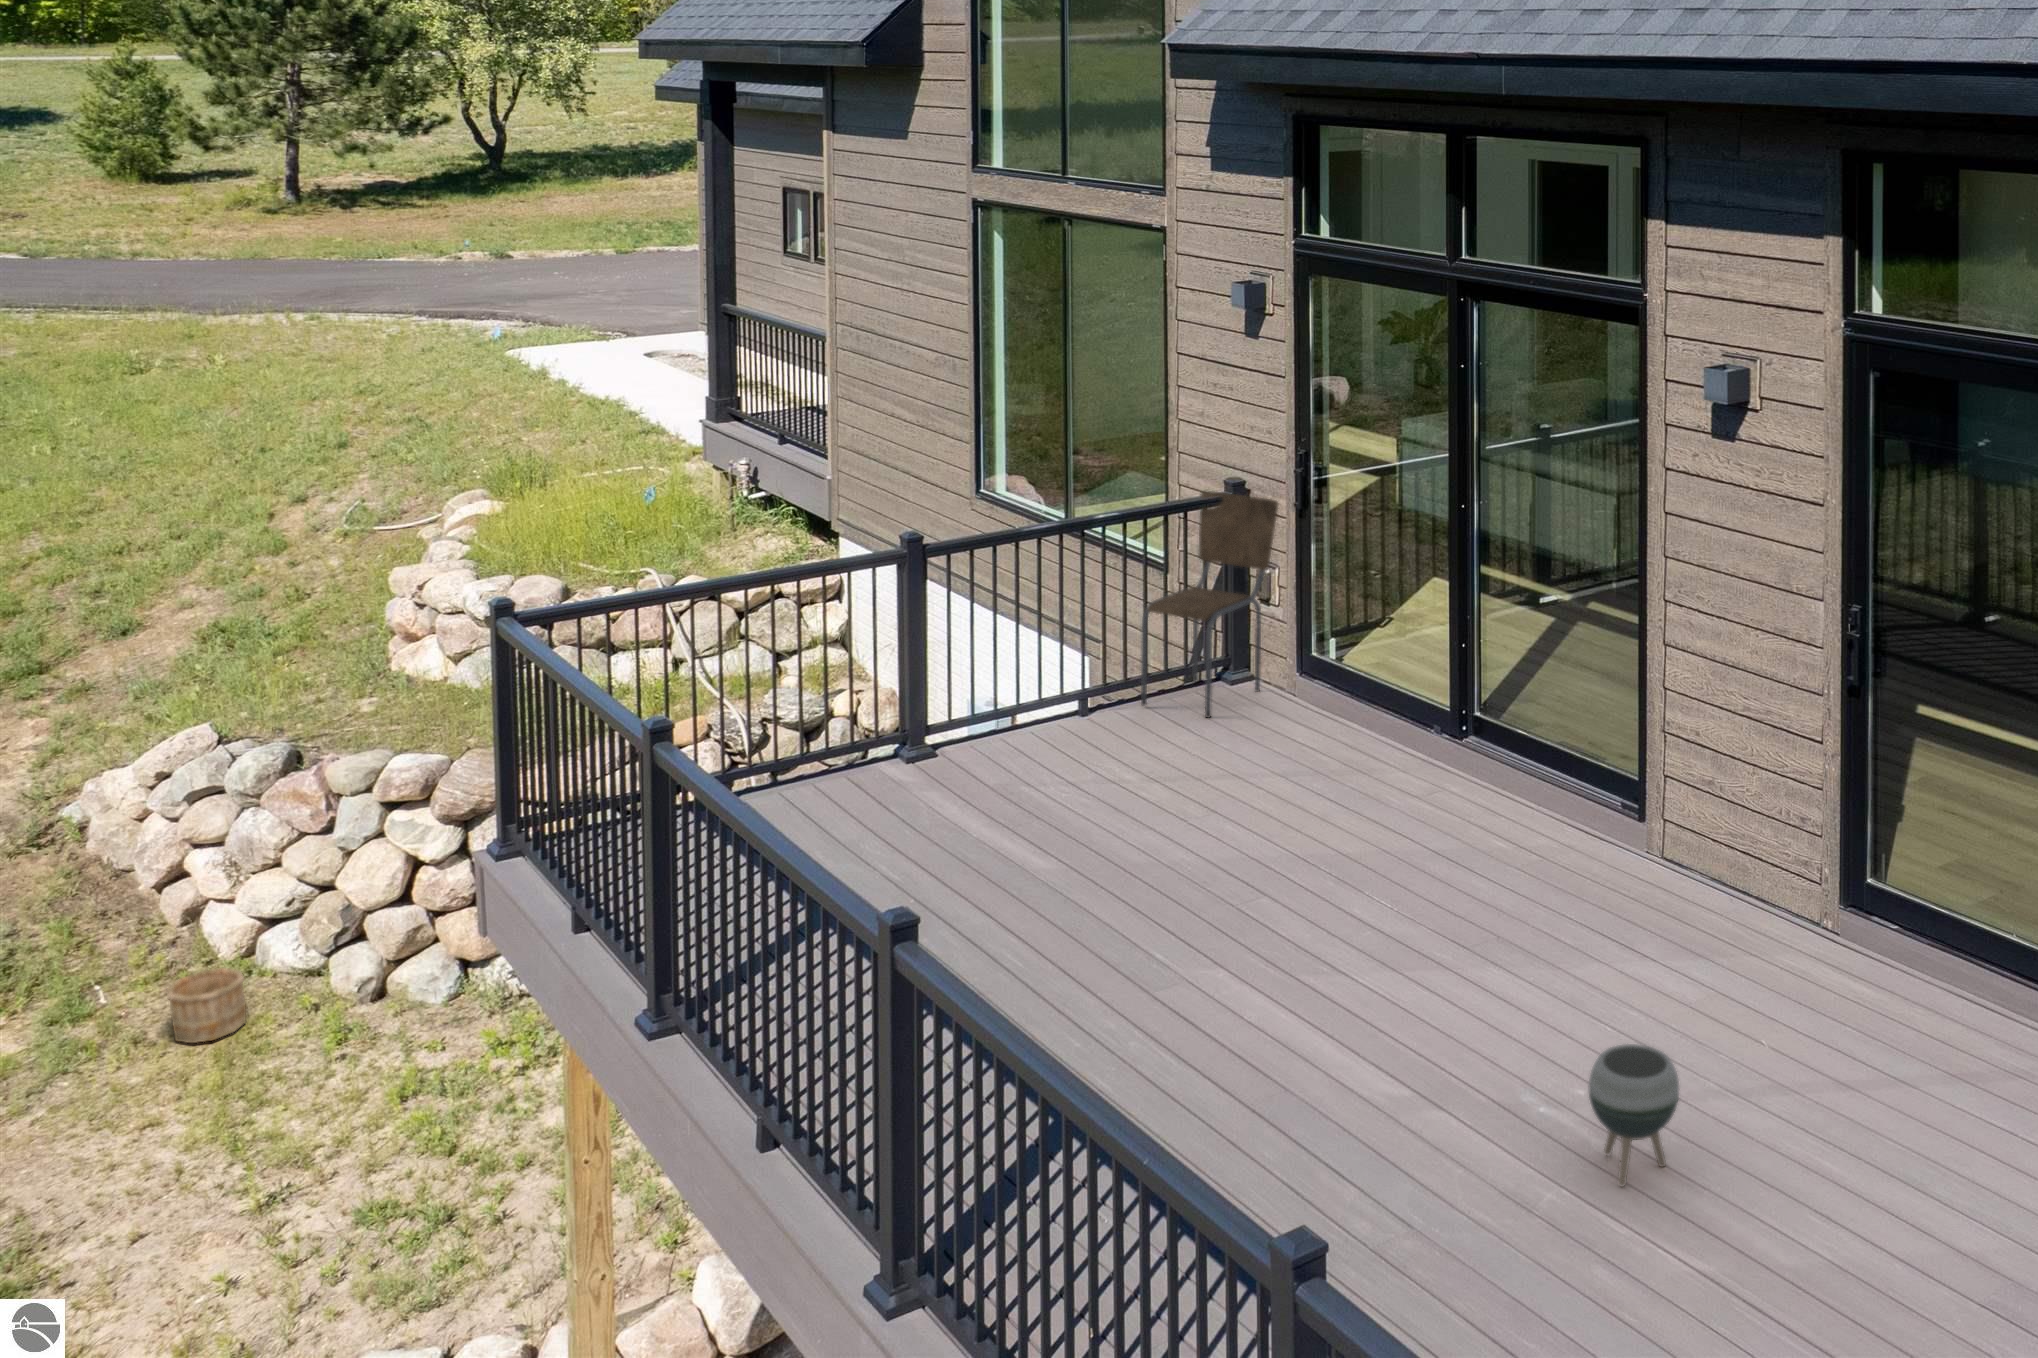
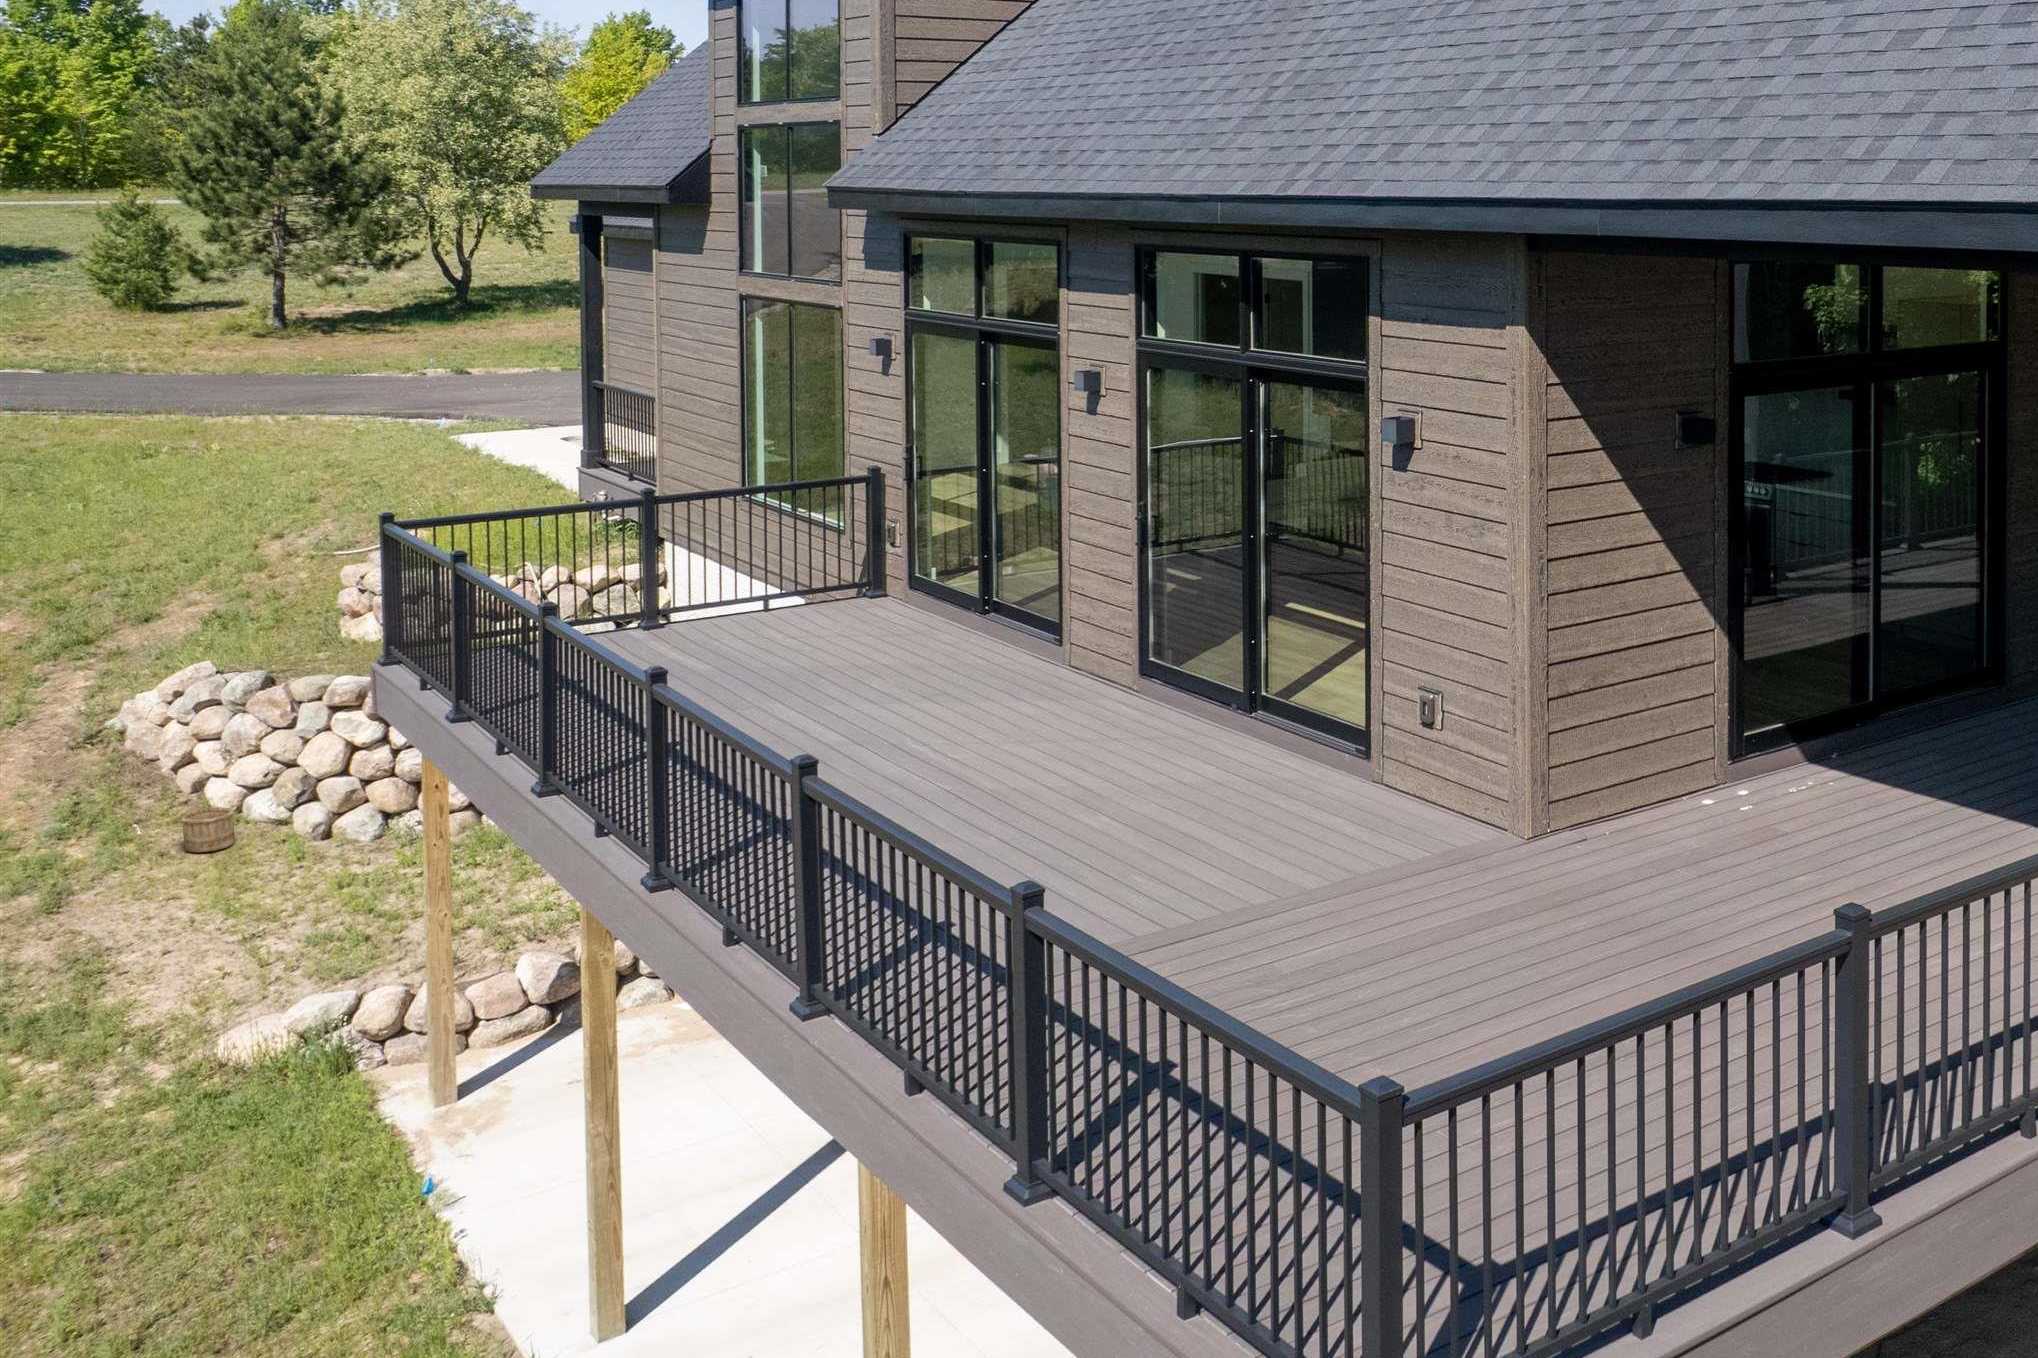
dining chair: present [1141,491,1278,718] -> none [804,467,897,602]
planter: present [1588,1044,1679,1186] -> none [903,672,949,734]

